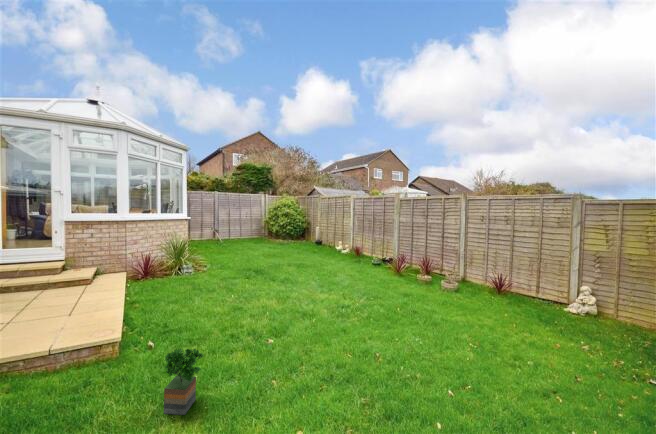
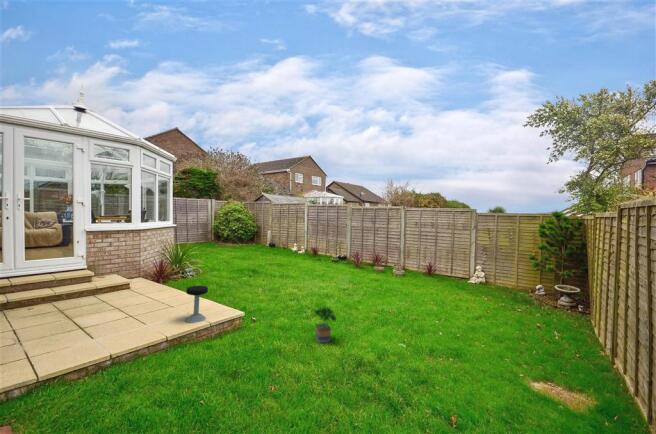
stool: none [33,291,71,344] -> present [186,286,208,323]

